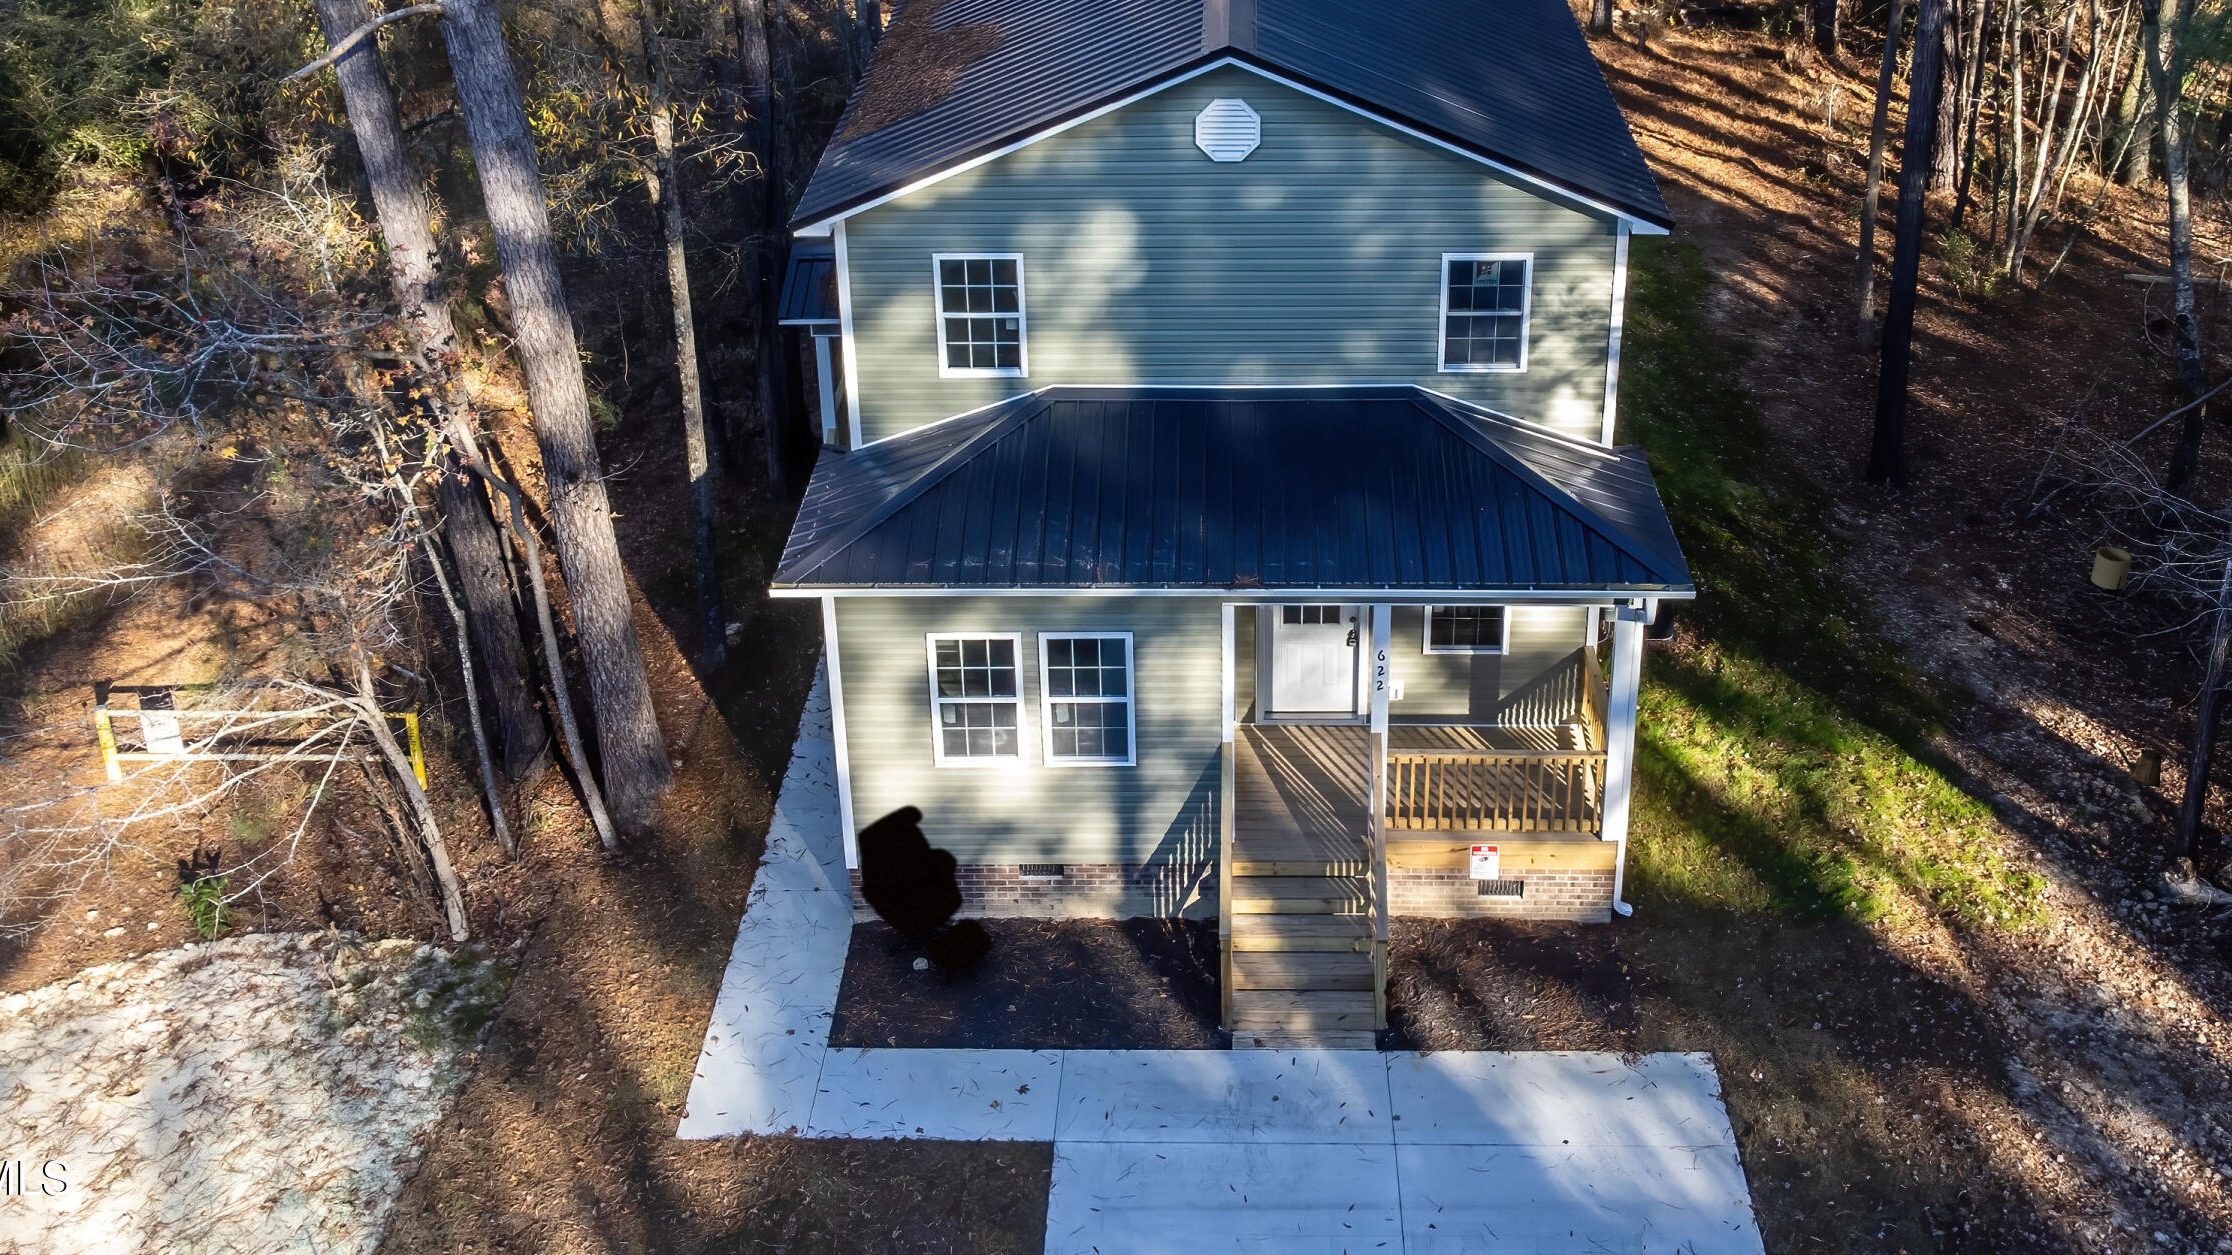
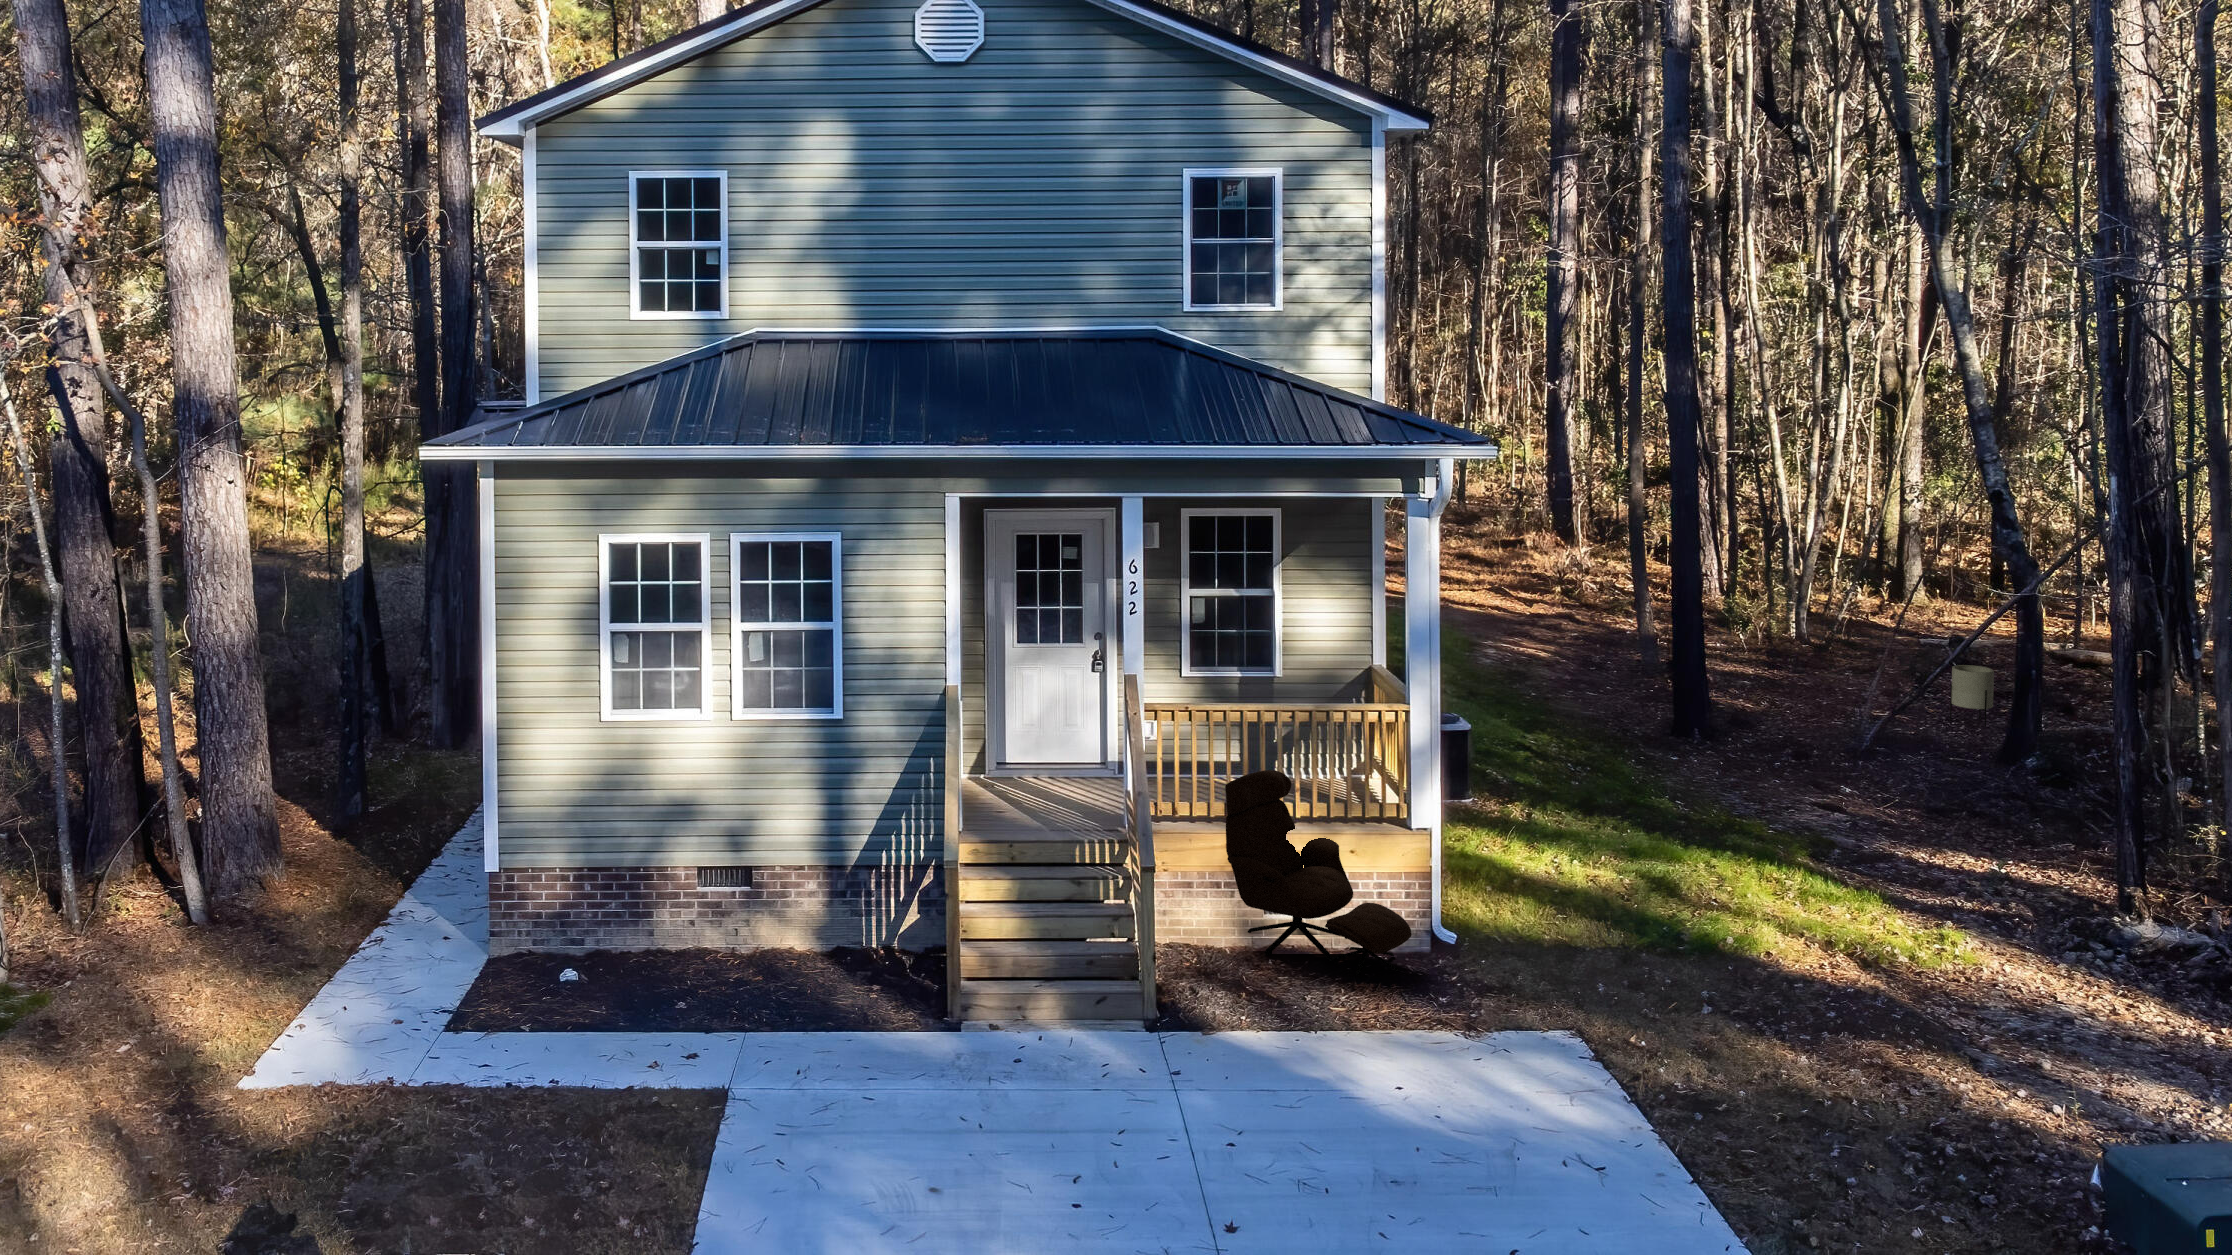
watering can: present [2111,739,2174,786] -> none [2020,785,2104,836]
lounge chair: present [857,805,993,984] -> present [1225,770,1412,976]

